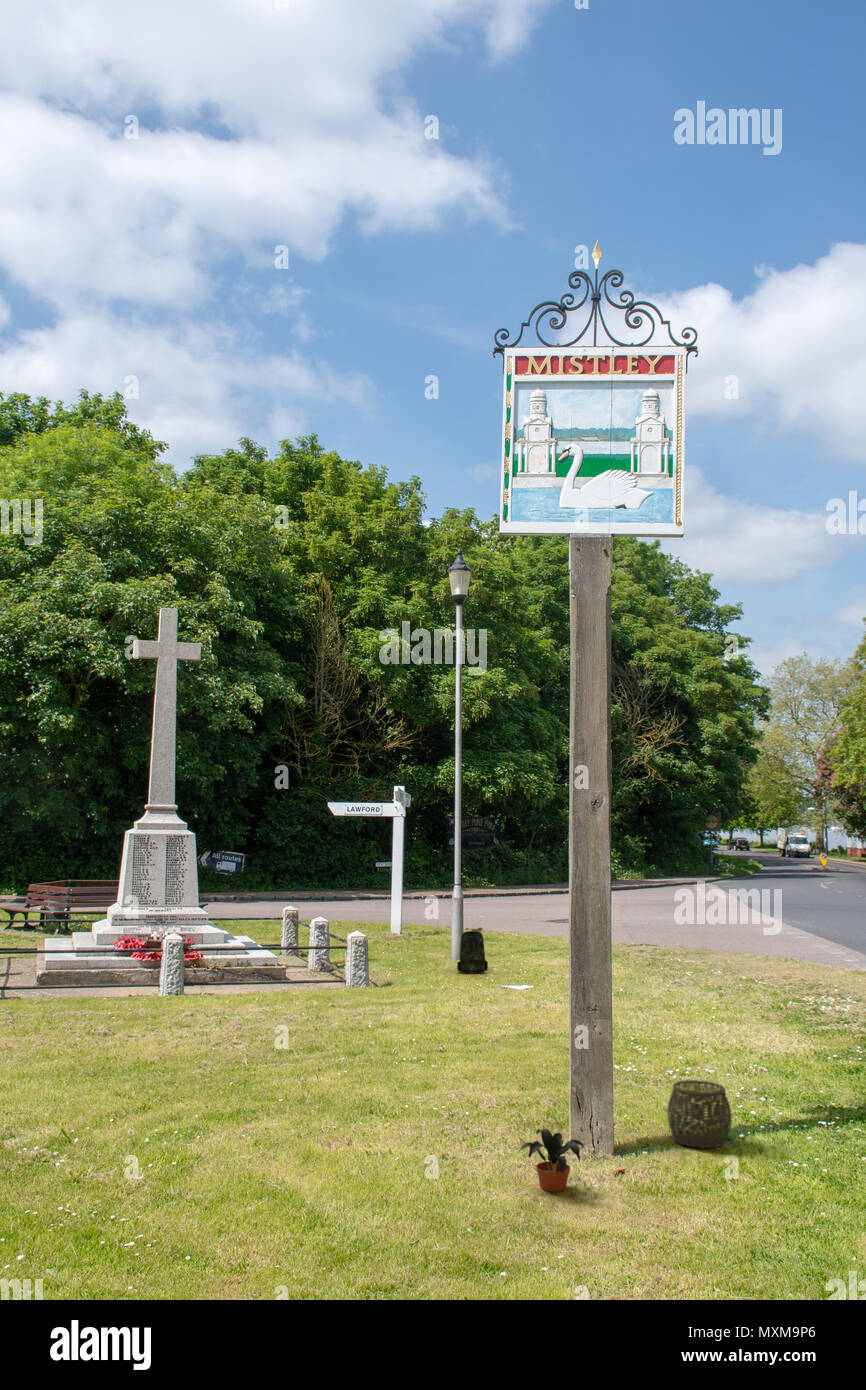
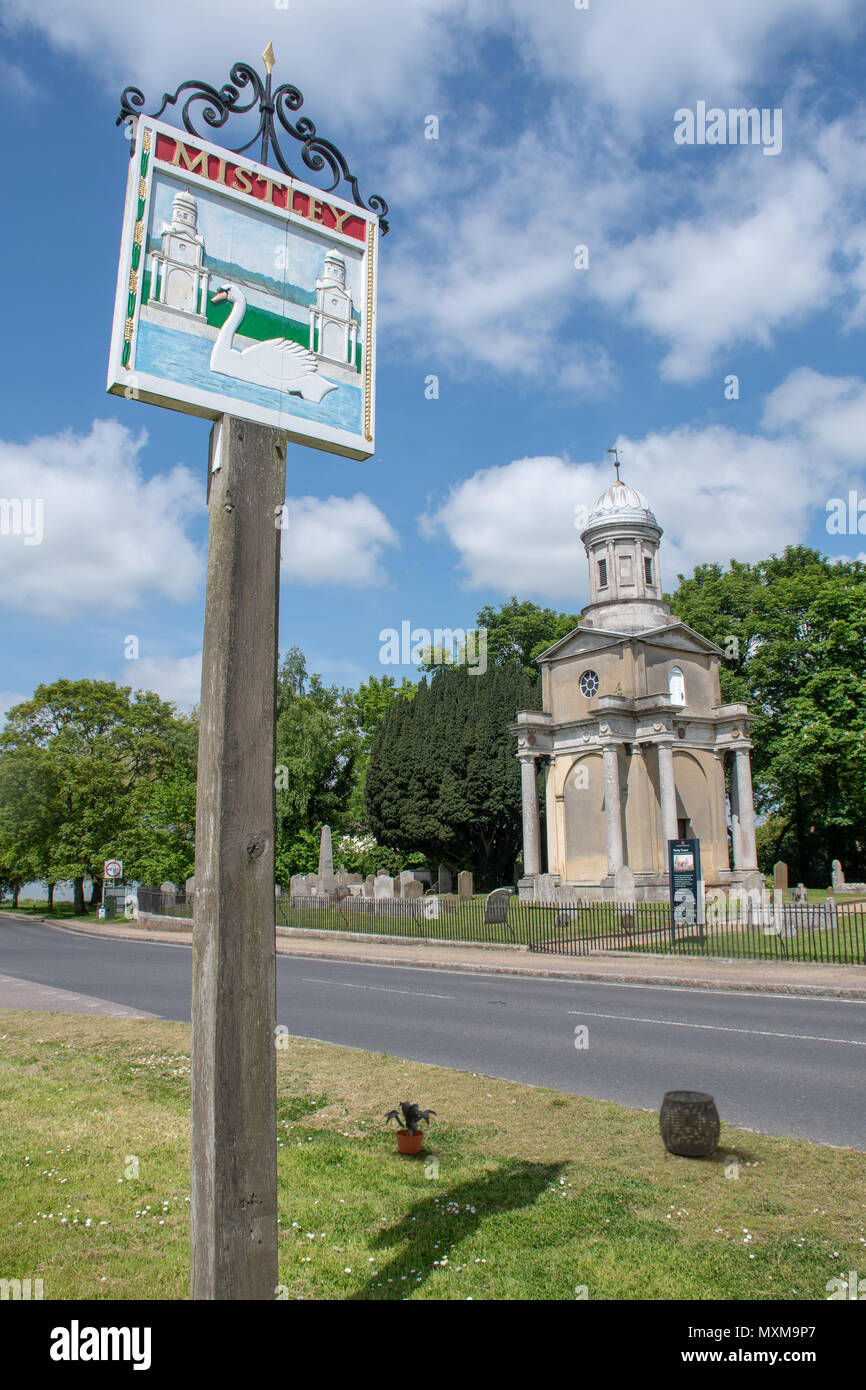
backpack: present [457,931,488,973] -> none [457,961,485,1001]
potted plant: present [520,1129,585,1192] -> present [383,1101,437,1154]

